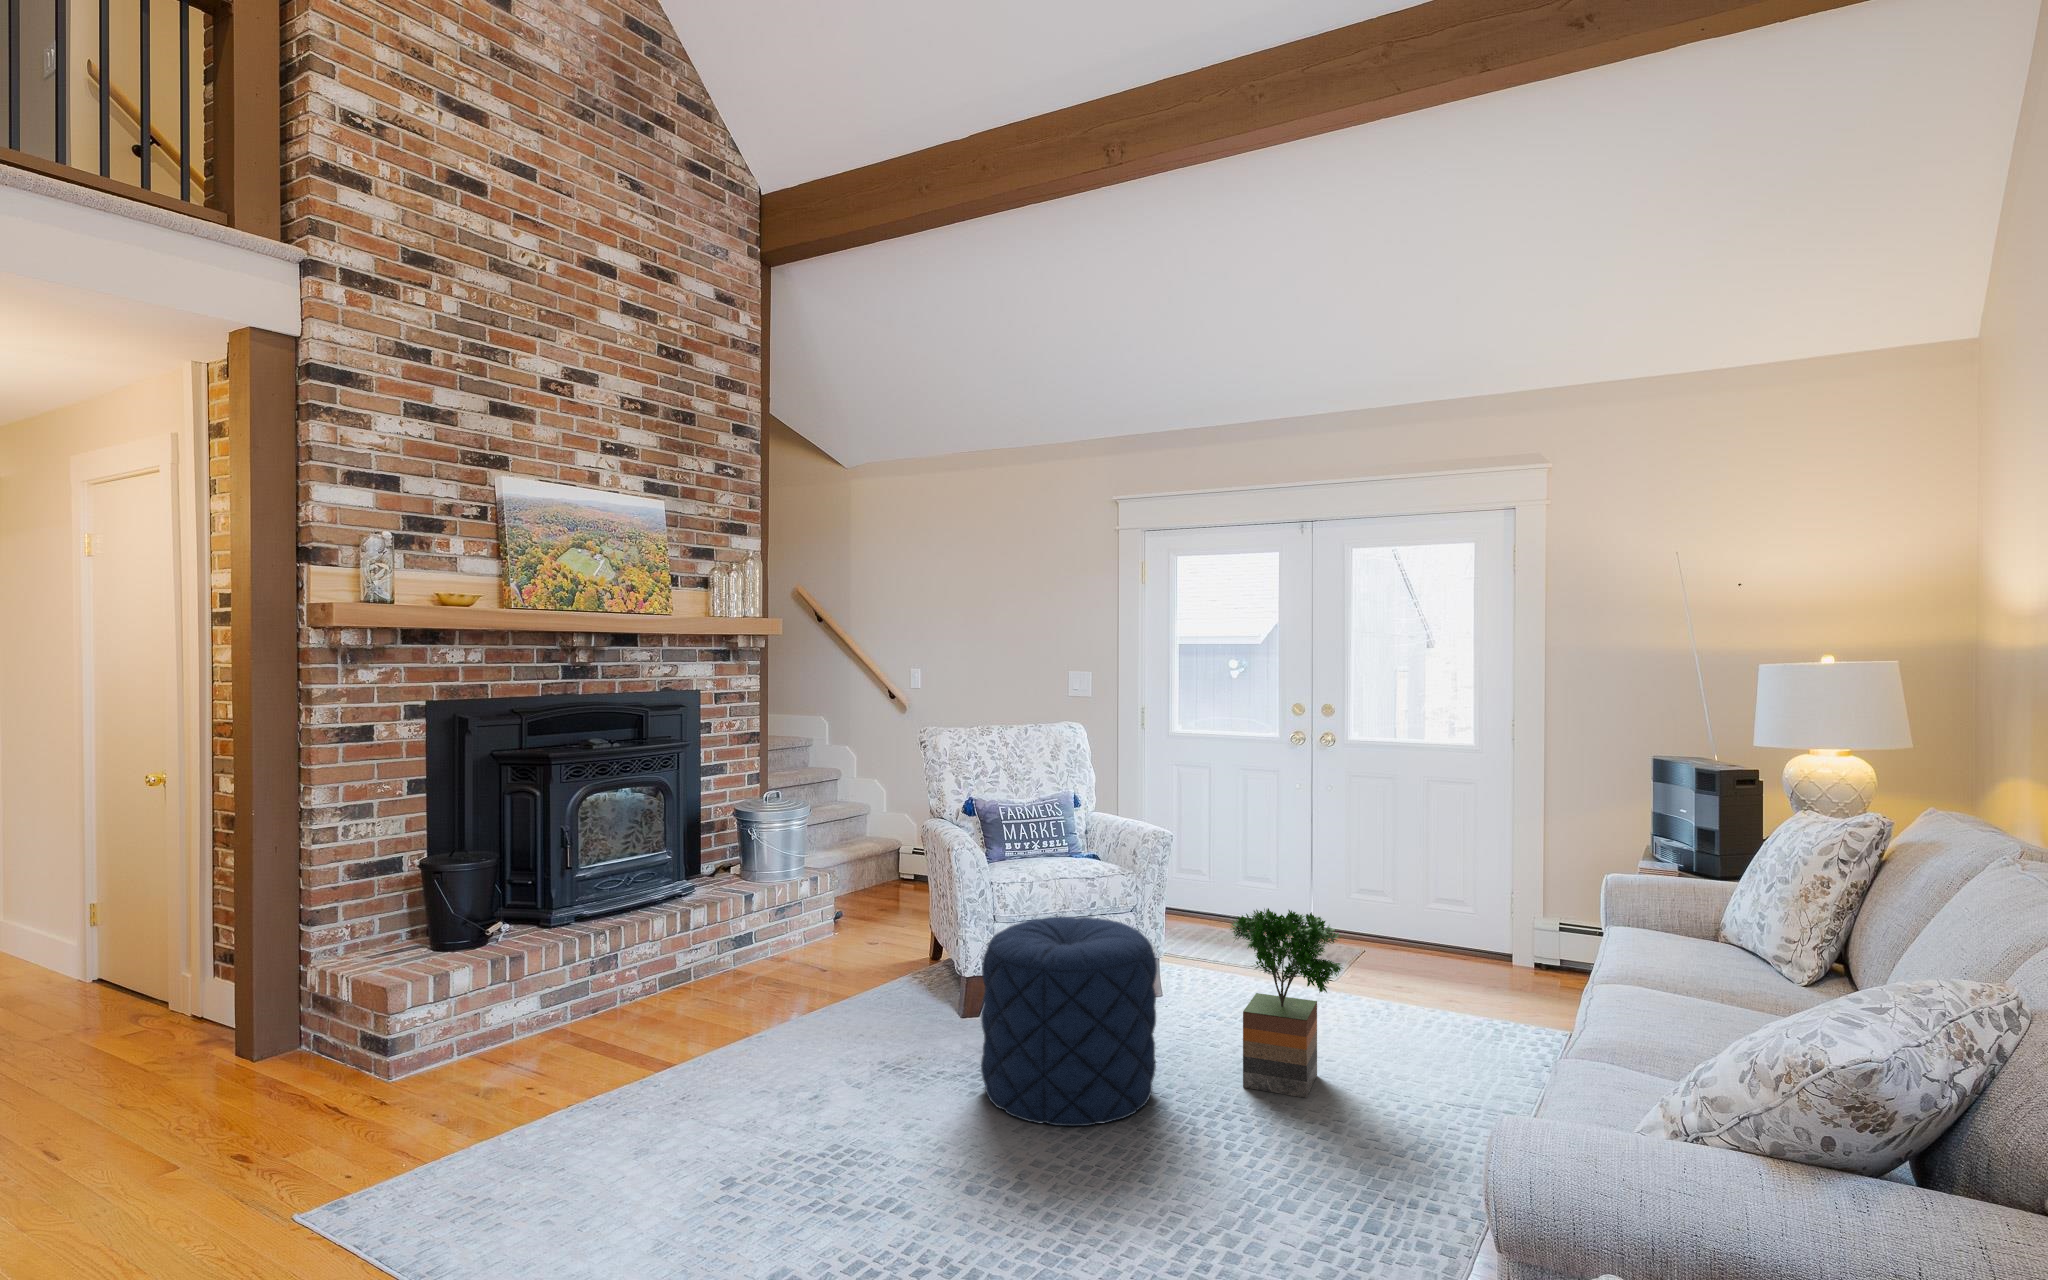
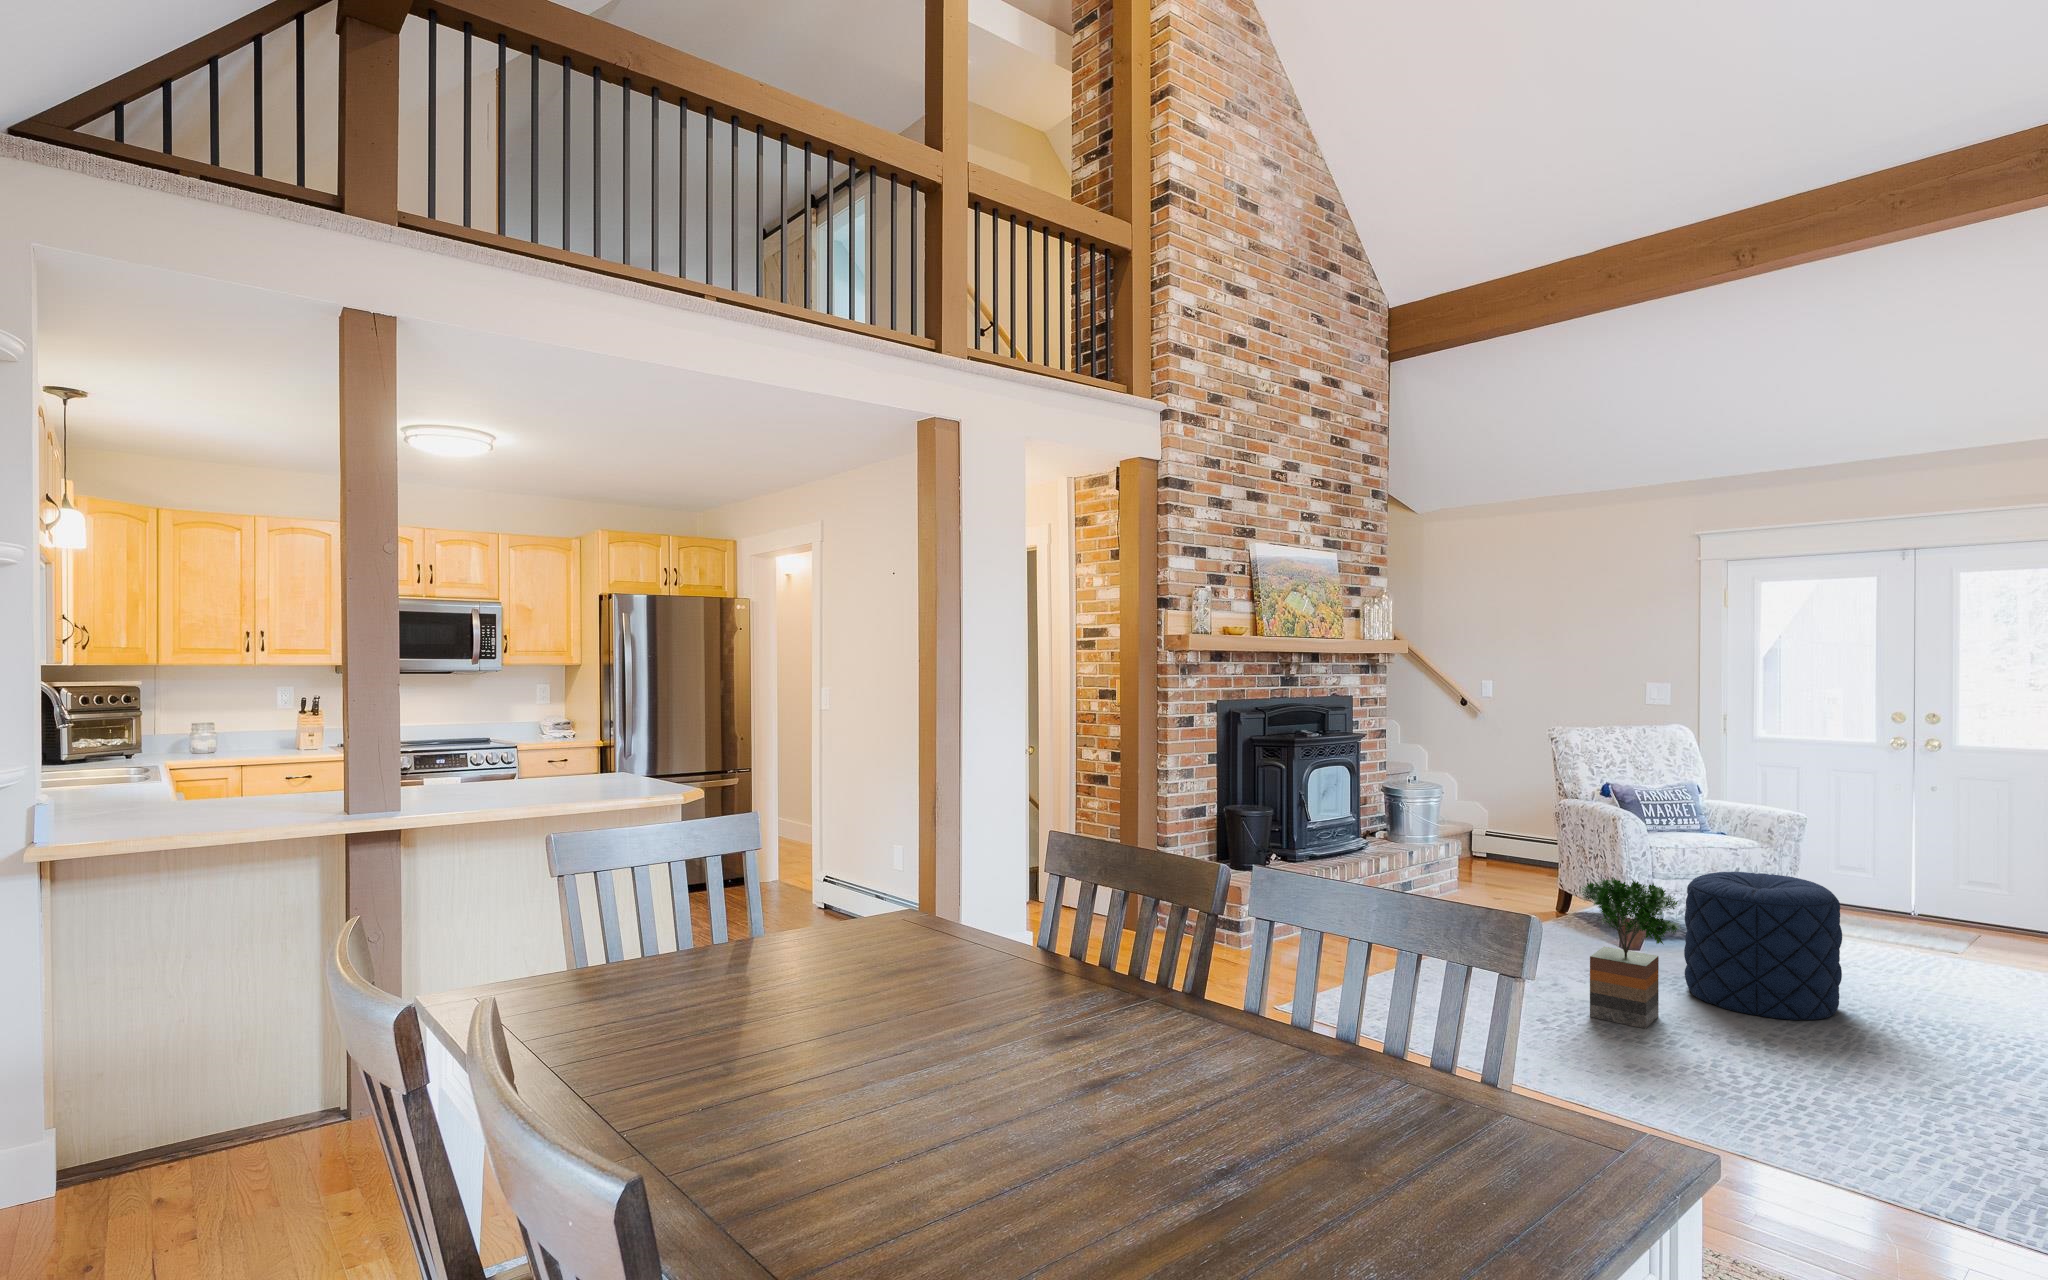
potted tree: present [1230,908,1343,1098] -> present [1582,878,1678,1029]

